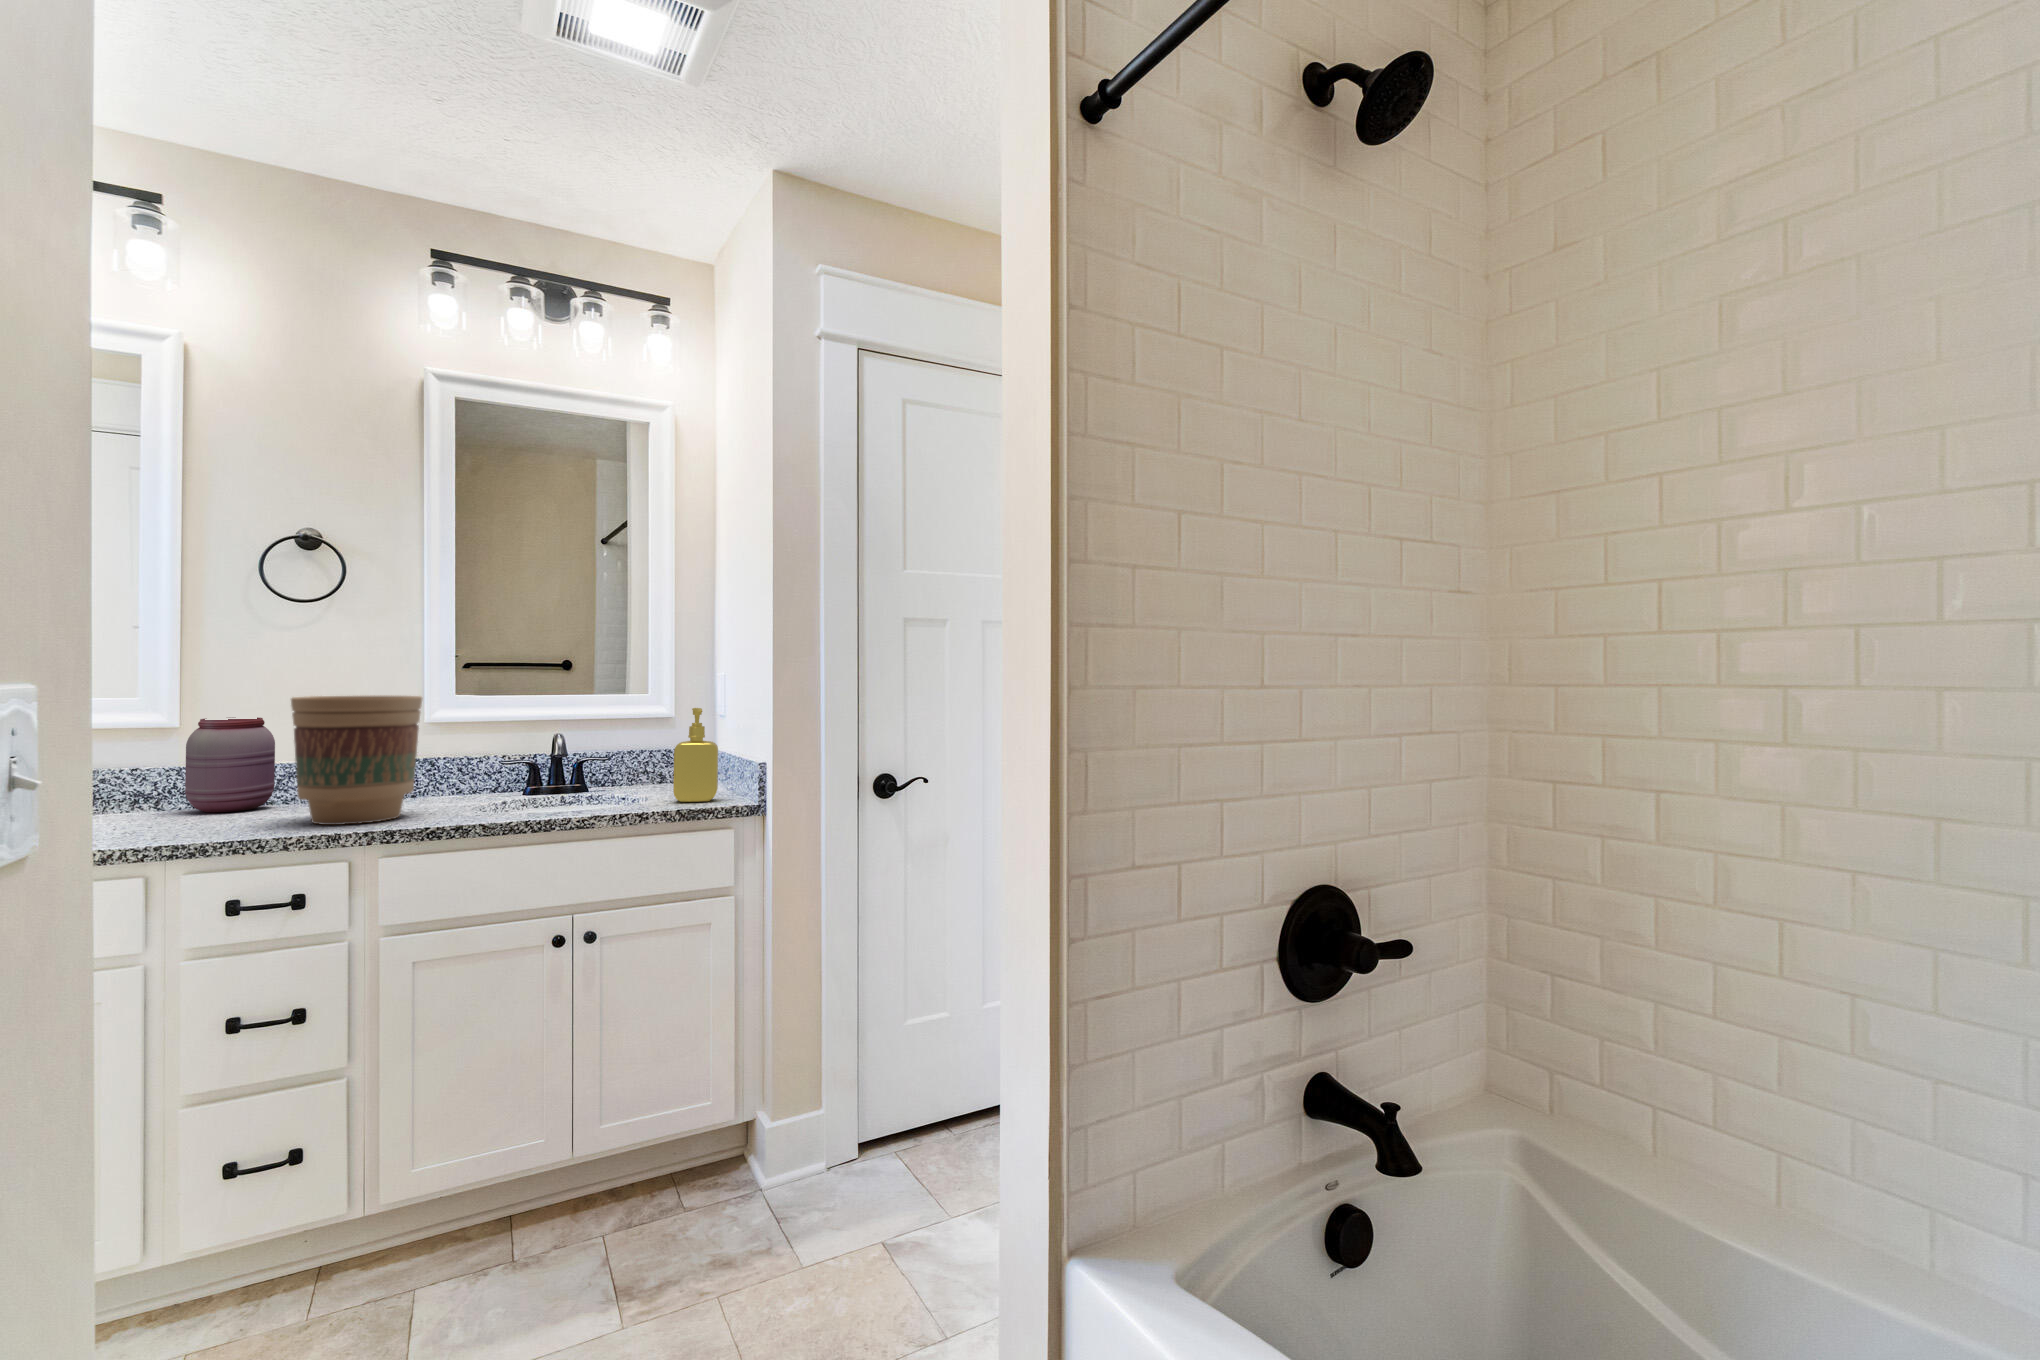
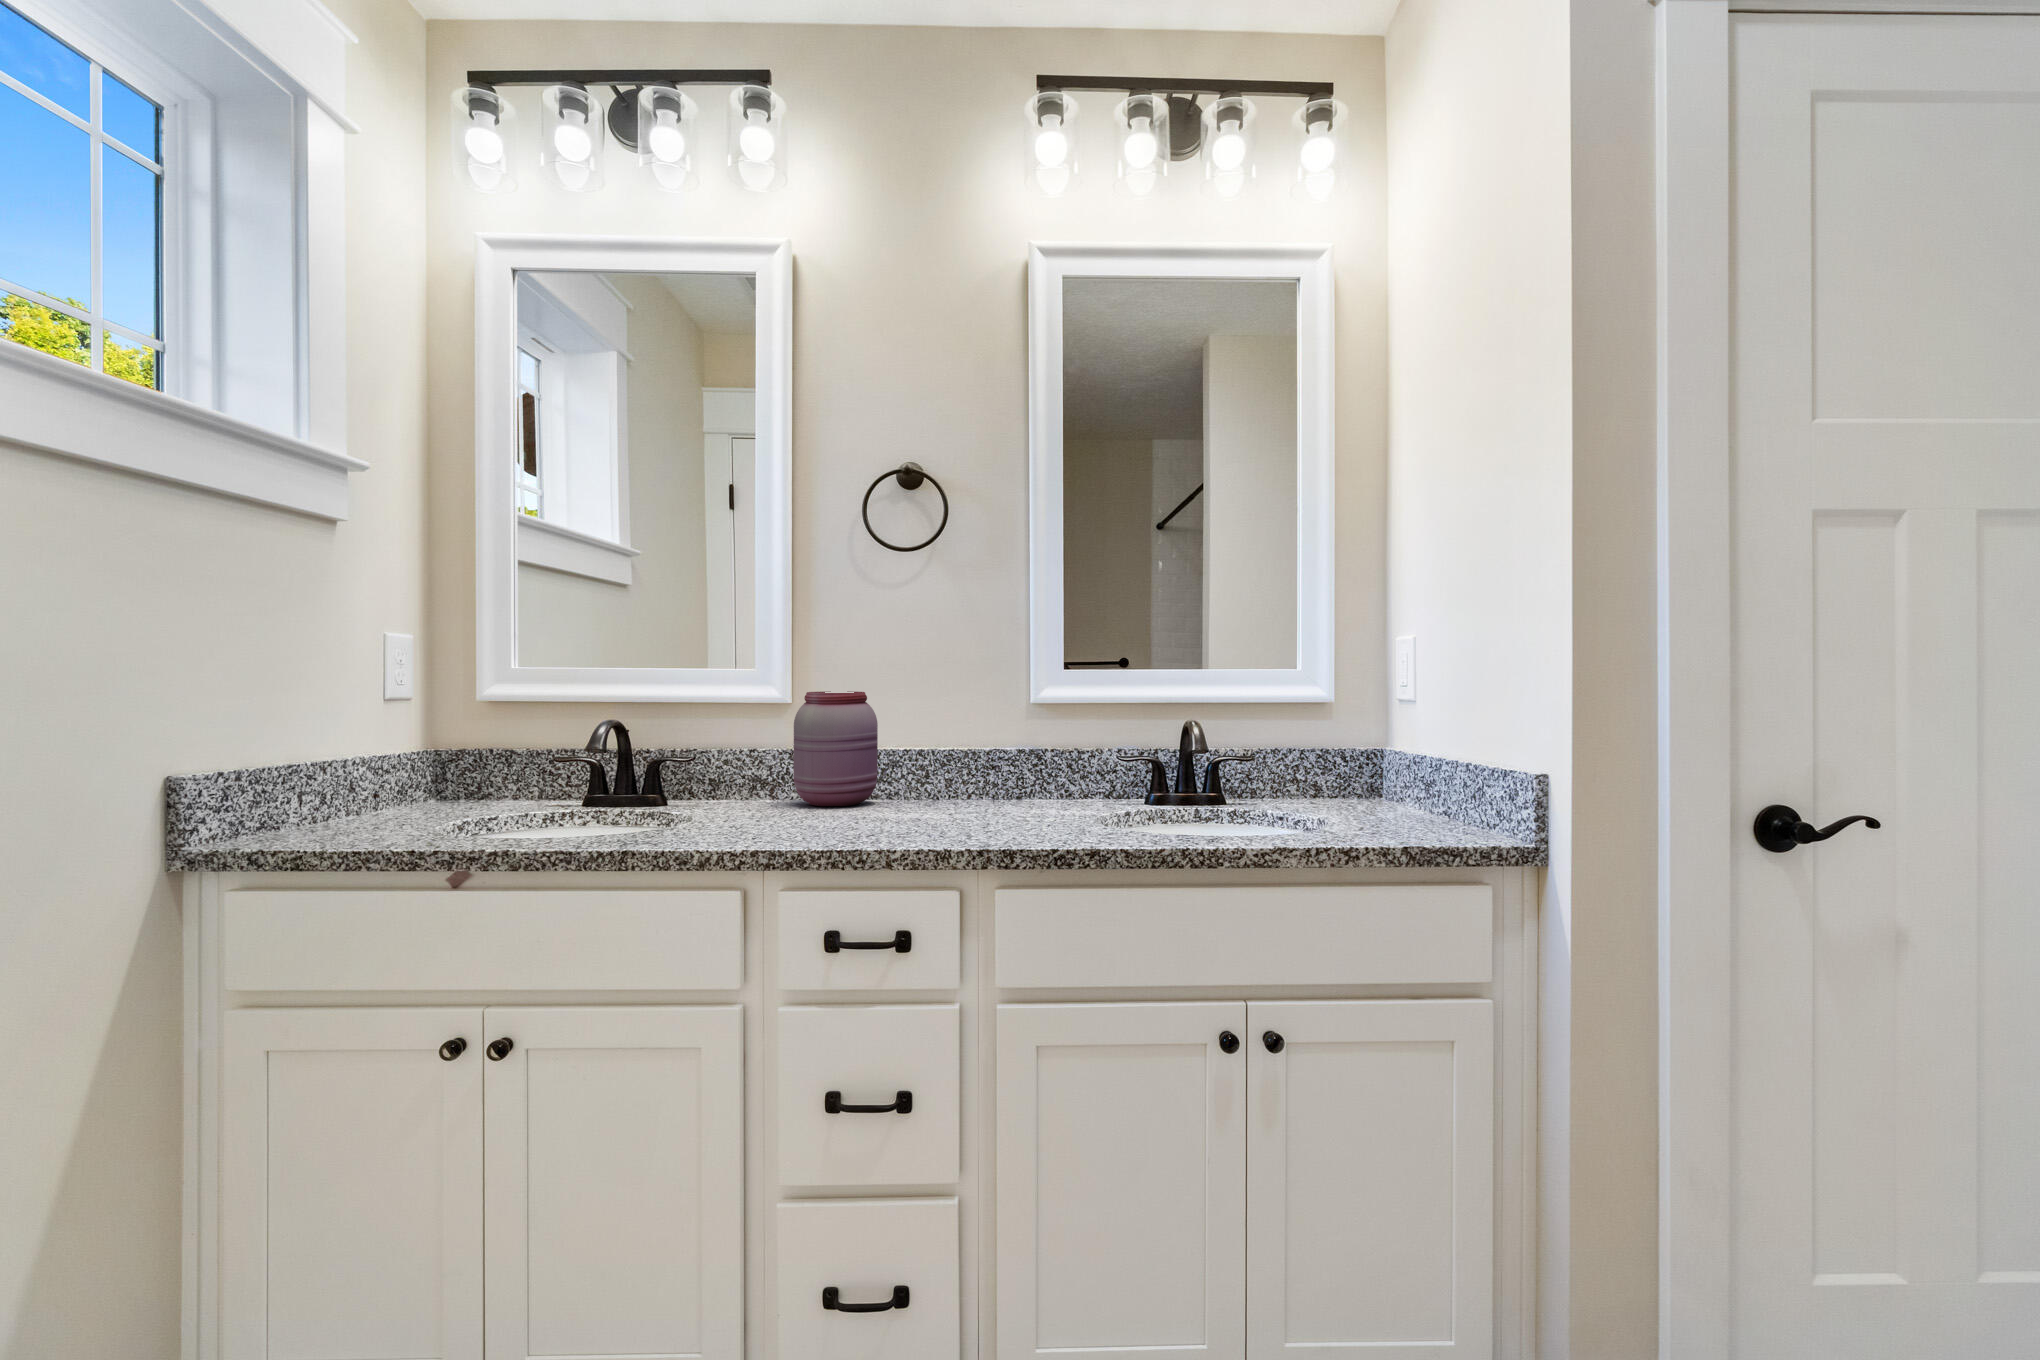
flower pot: present [291,696,422,825] -> none [892,662,1037,835]
soap dispenser: present [673,708,718,802] -> none [1372,683,1441,835]

